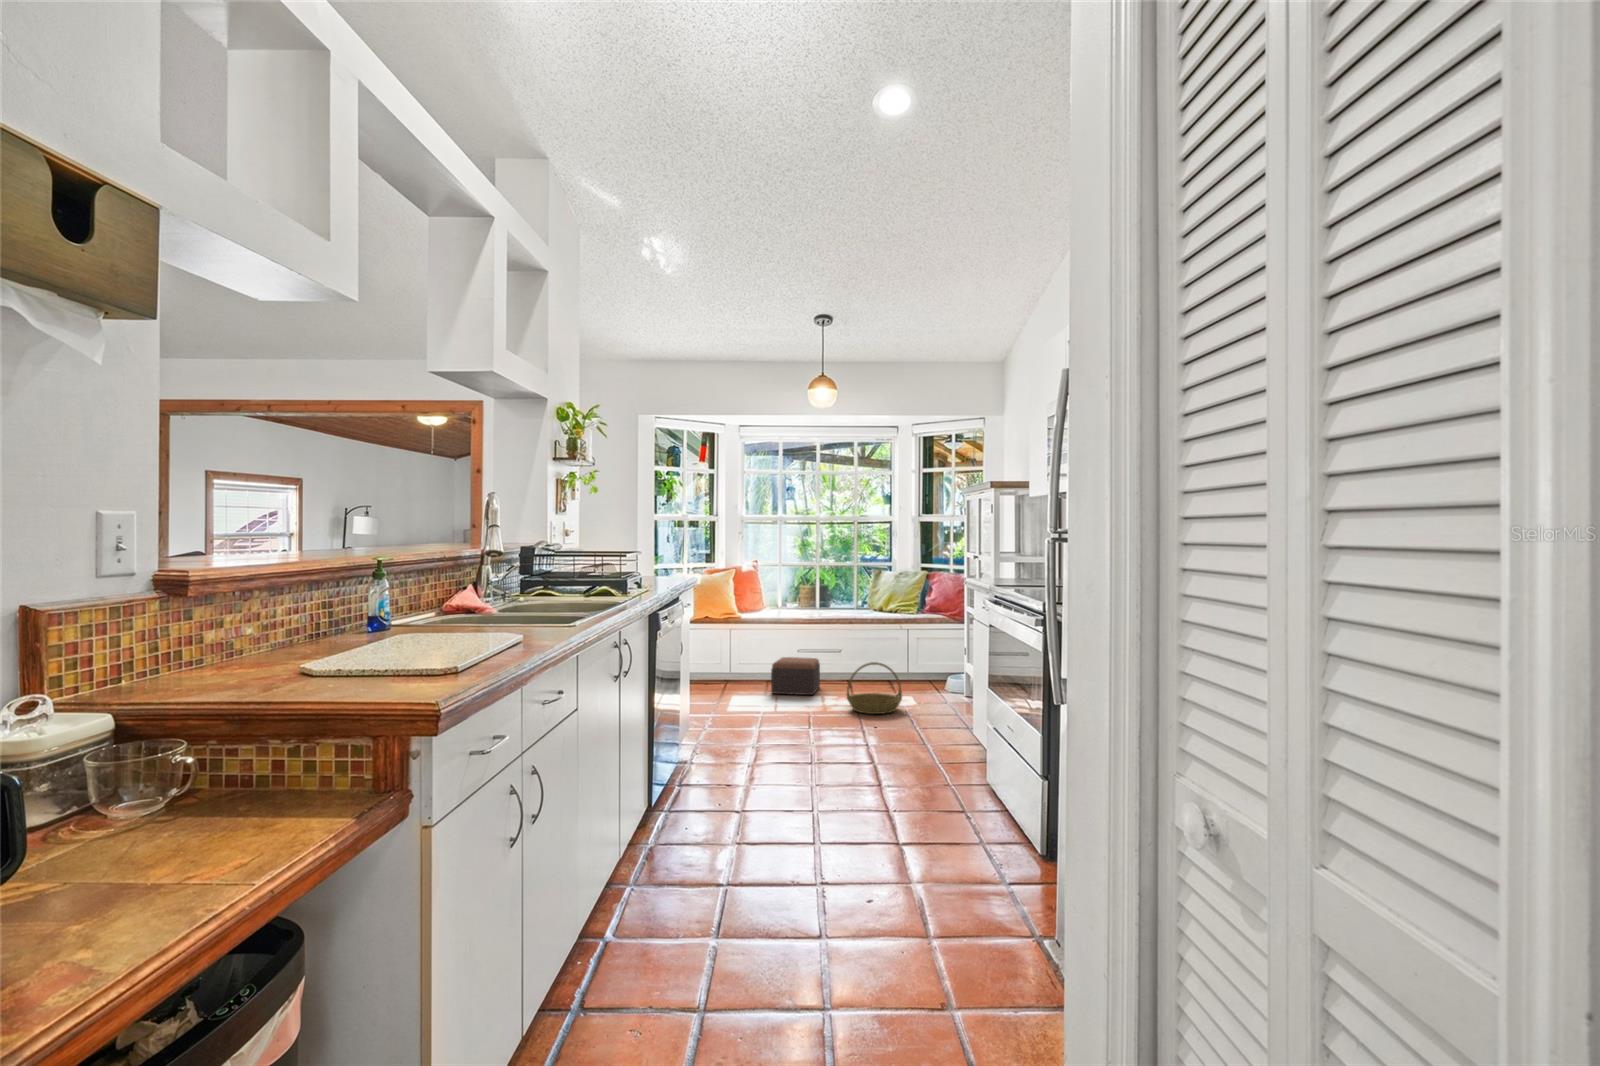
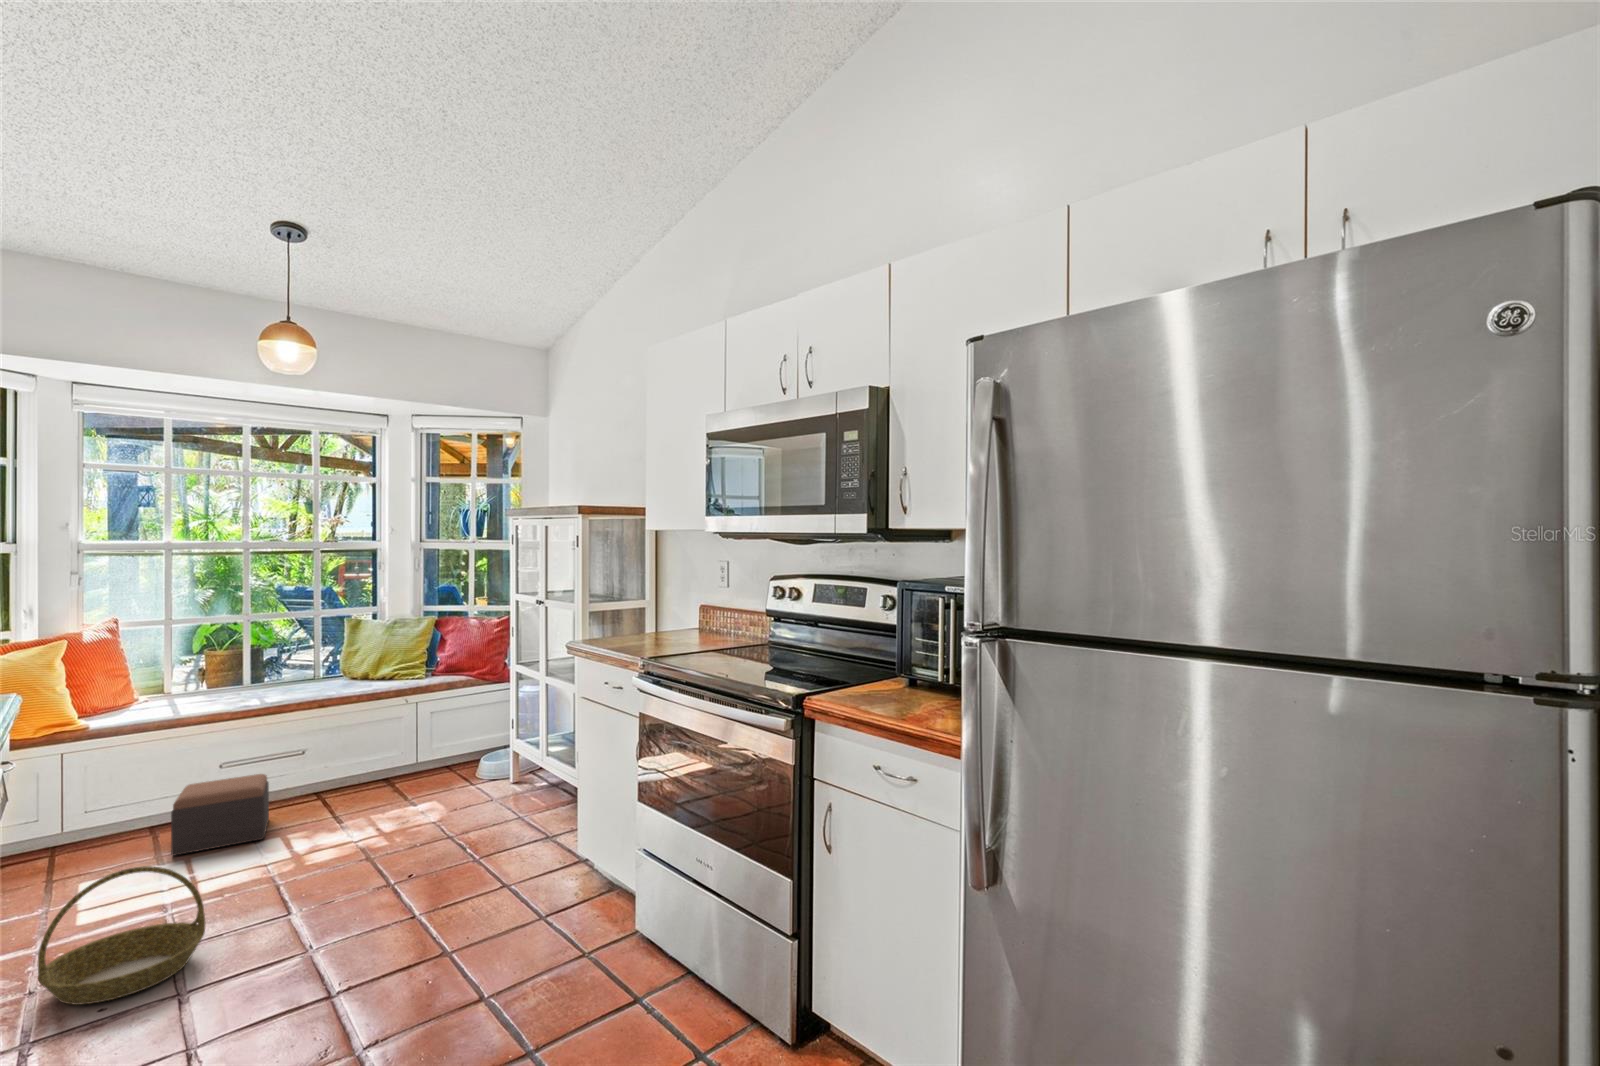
basket: present [847,662,902,714] -> present [38,866,205,1005]

